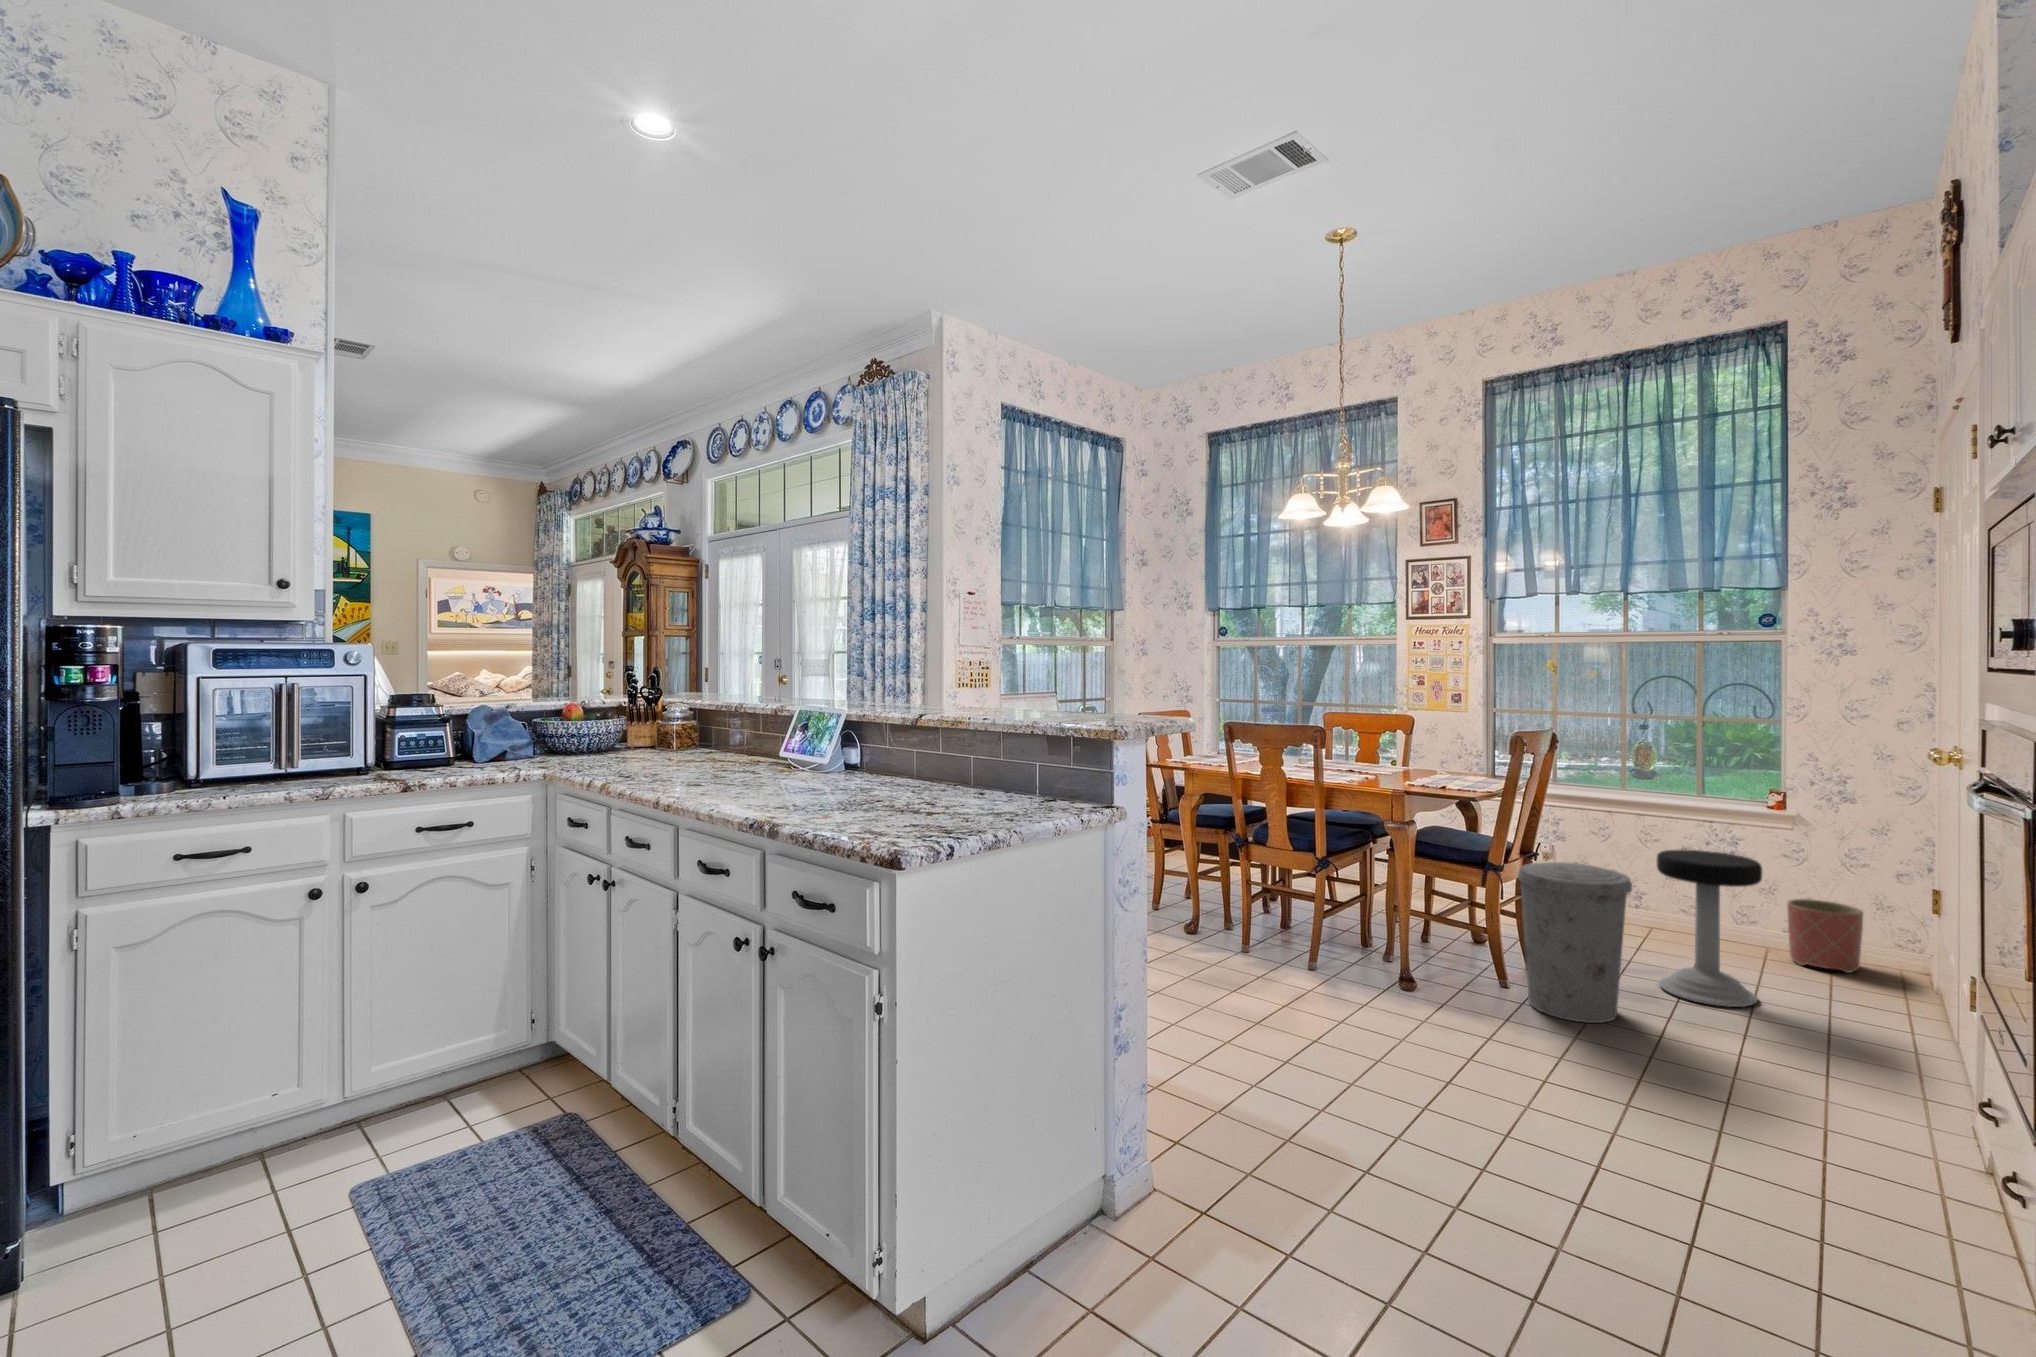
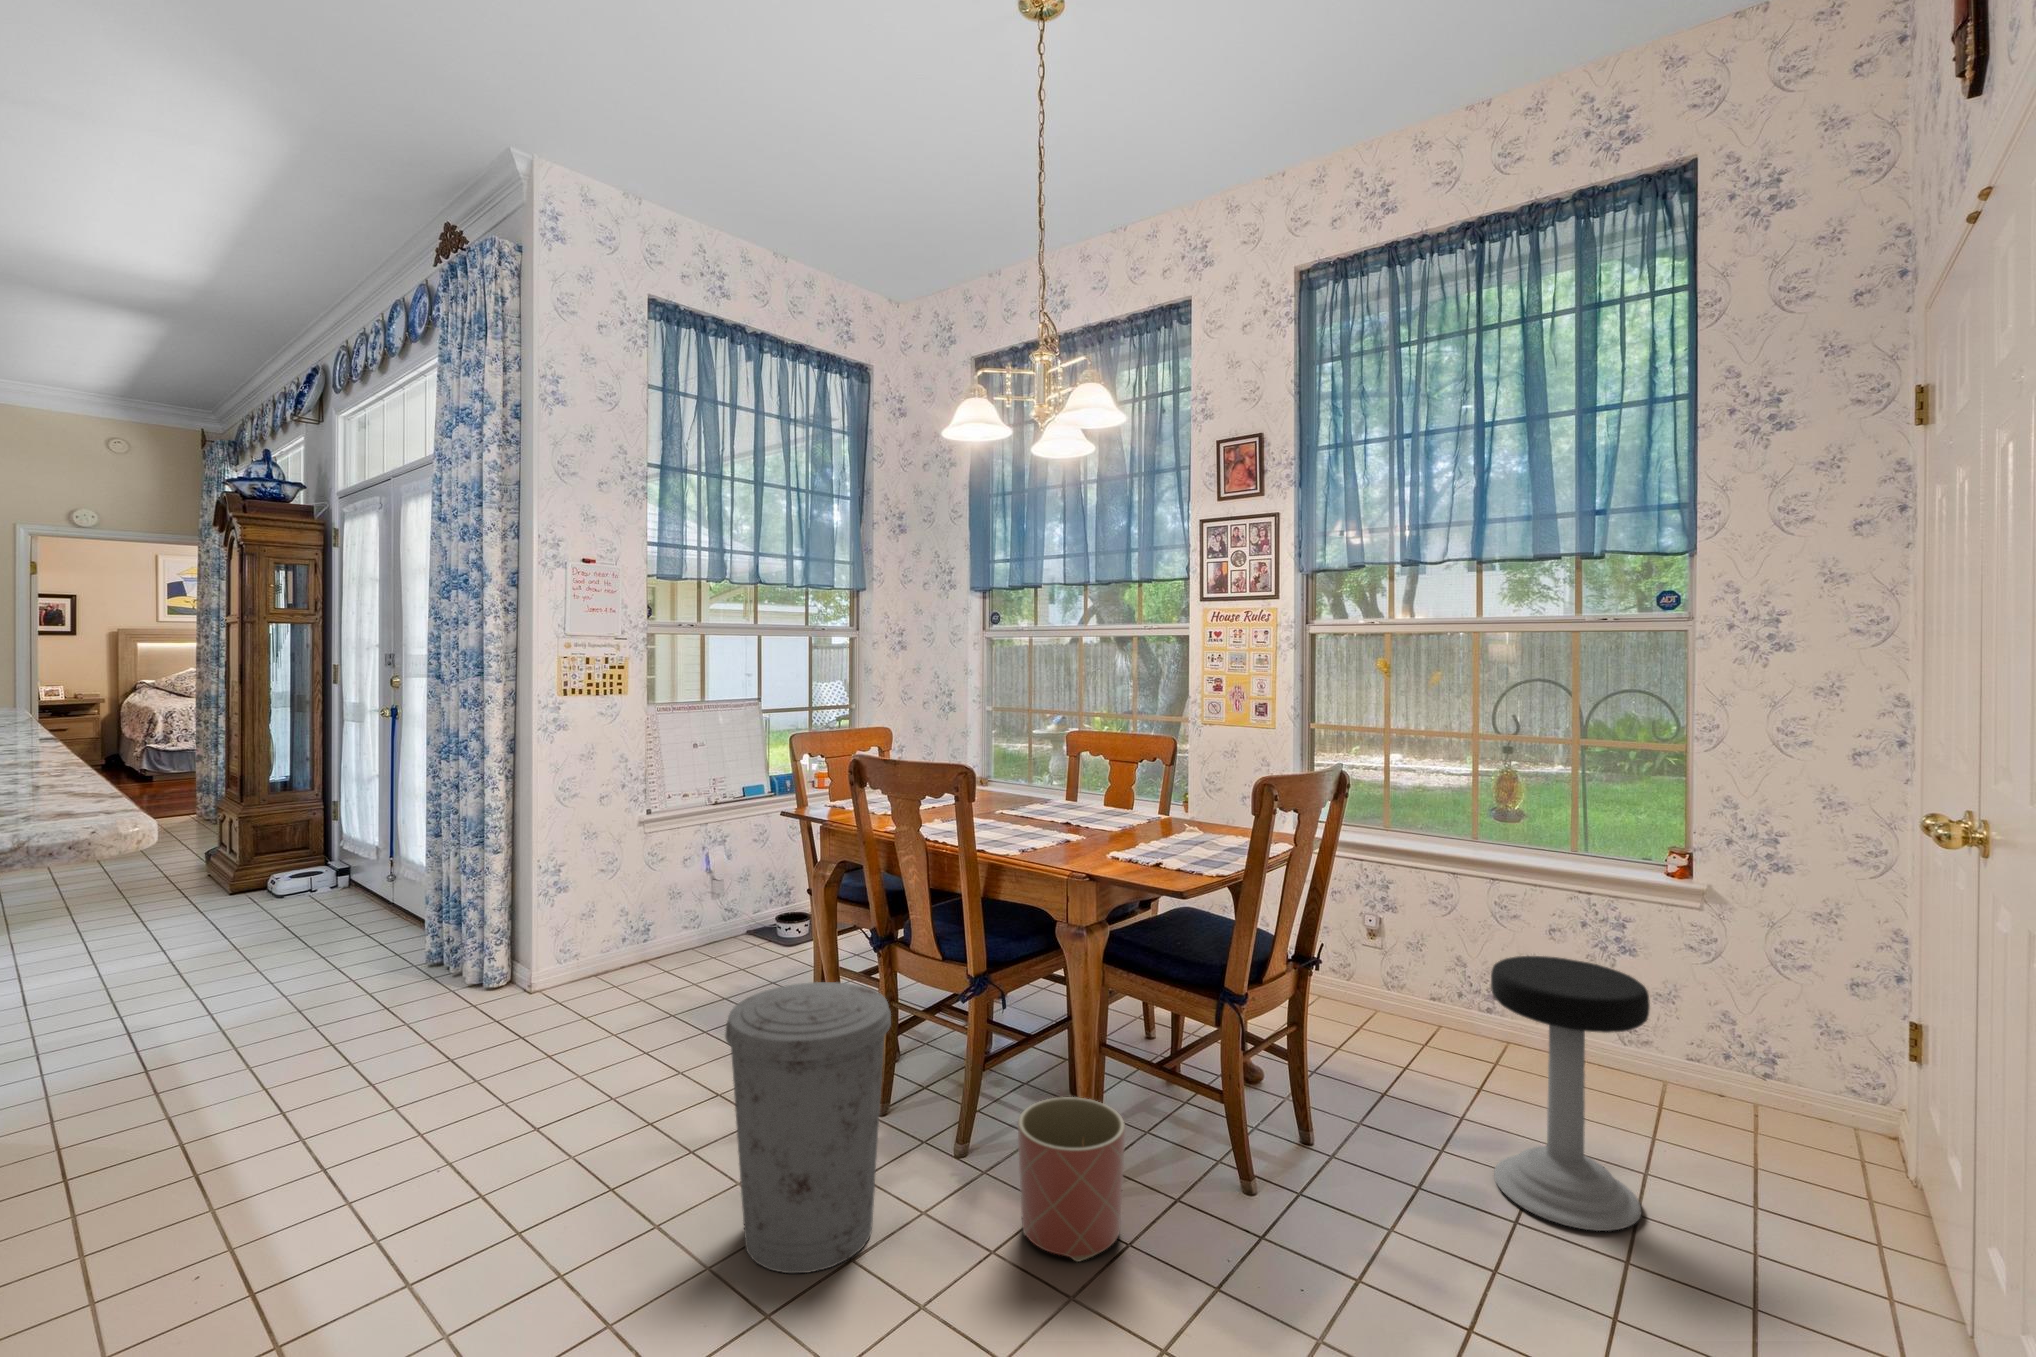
trash can: present [1518,862,1632,1023] -> present [725,982,891,1273]
planter: present [1787,899,1863,973] -> present [1018,1097,1125,1262]

